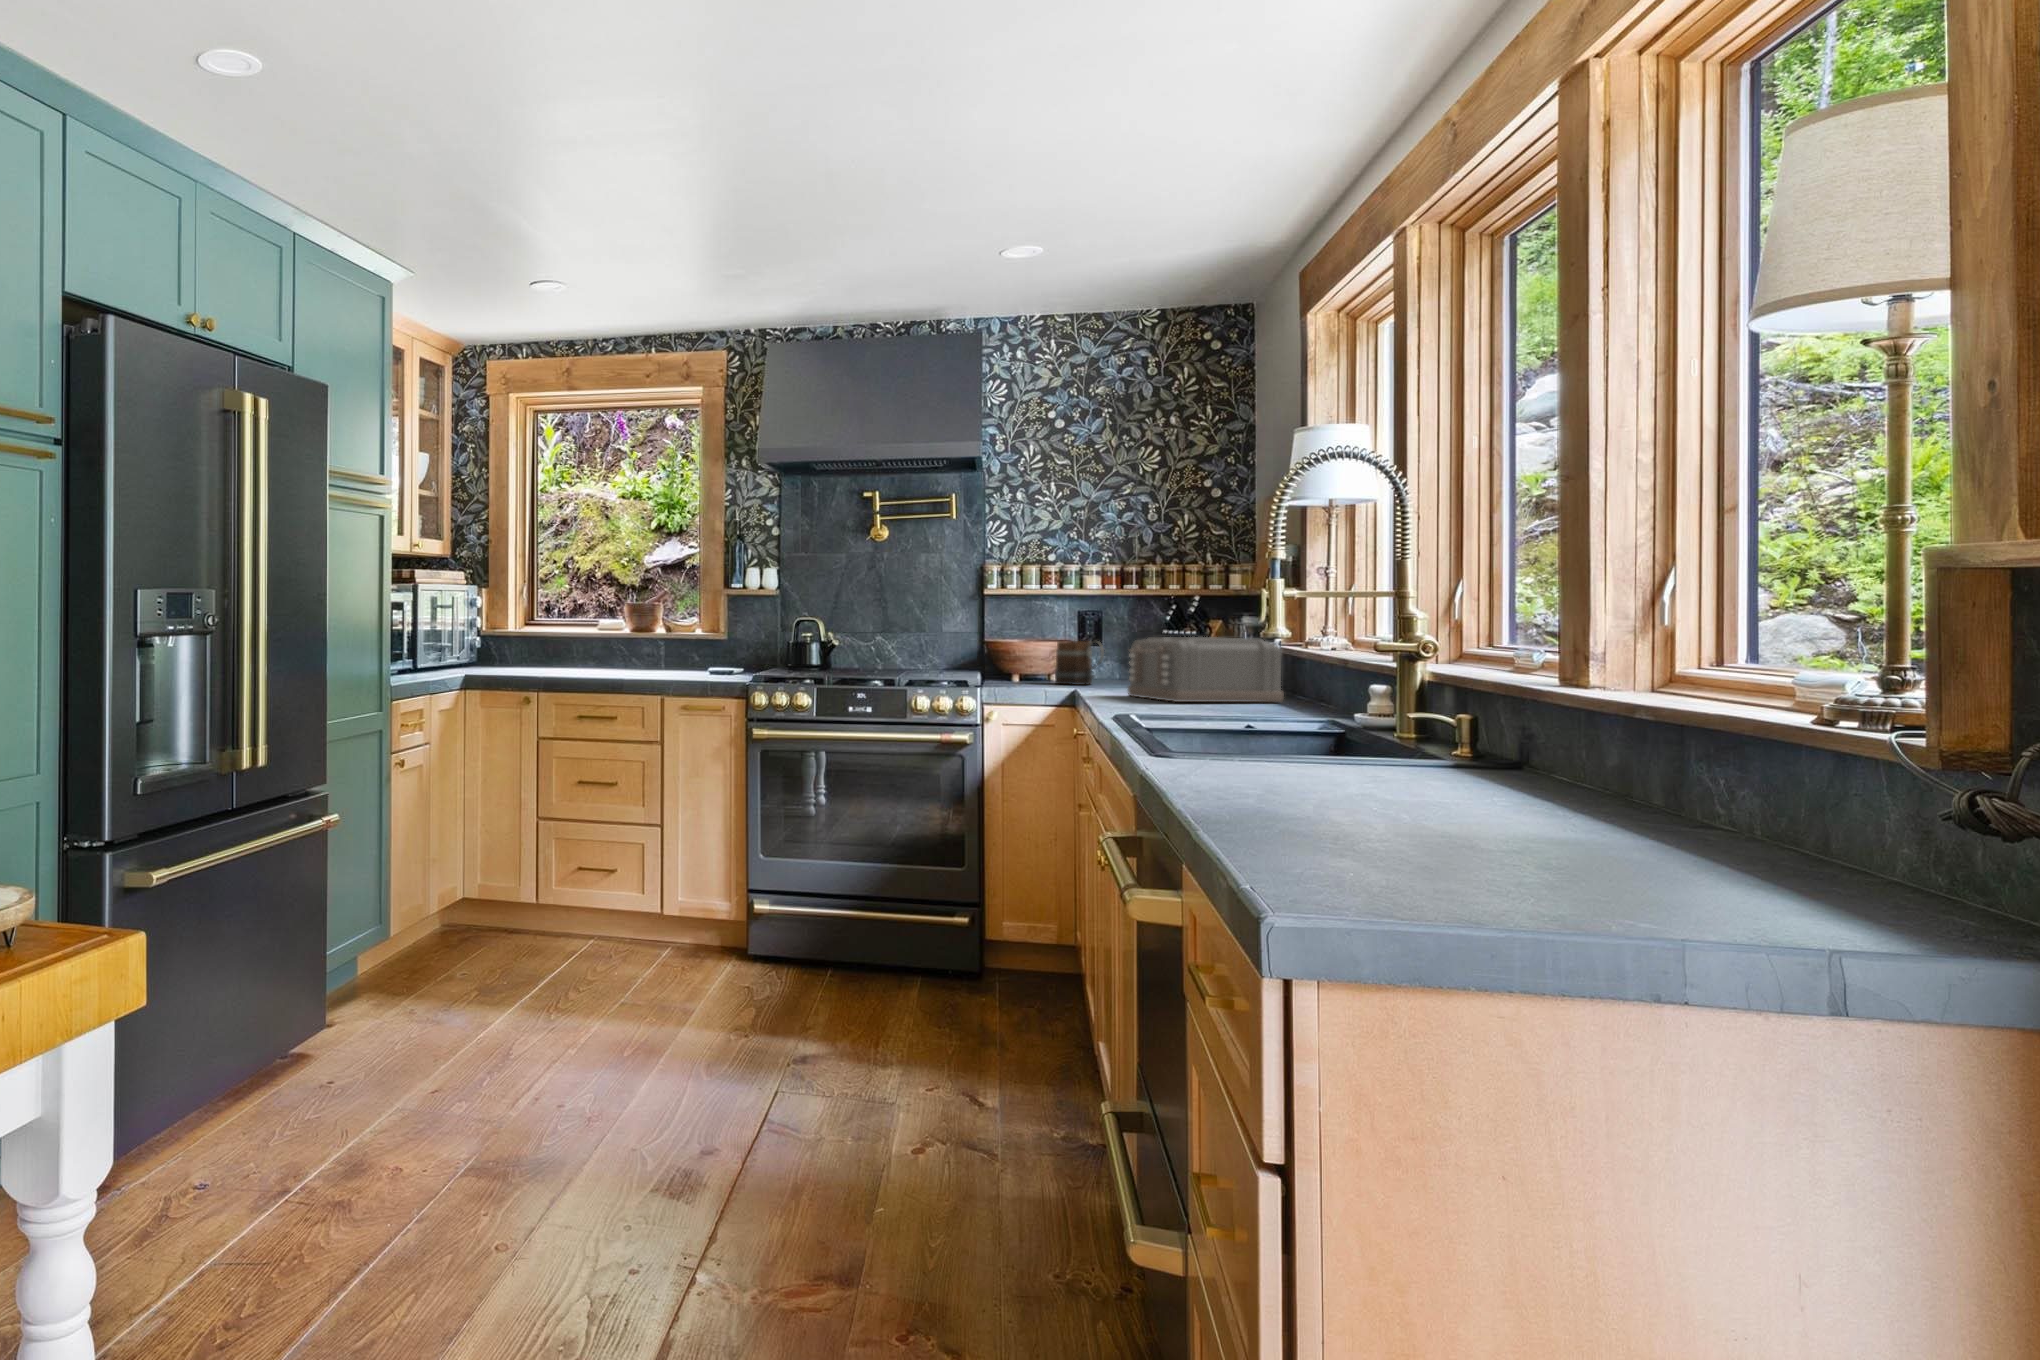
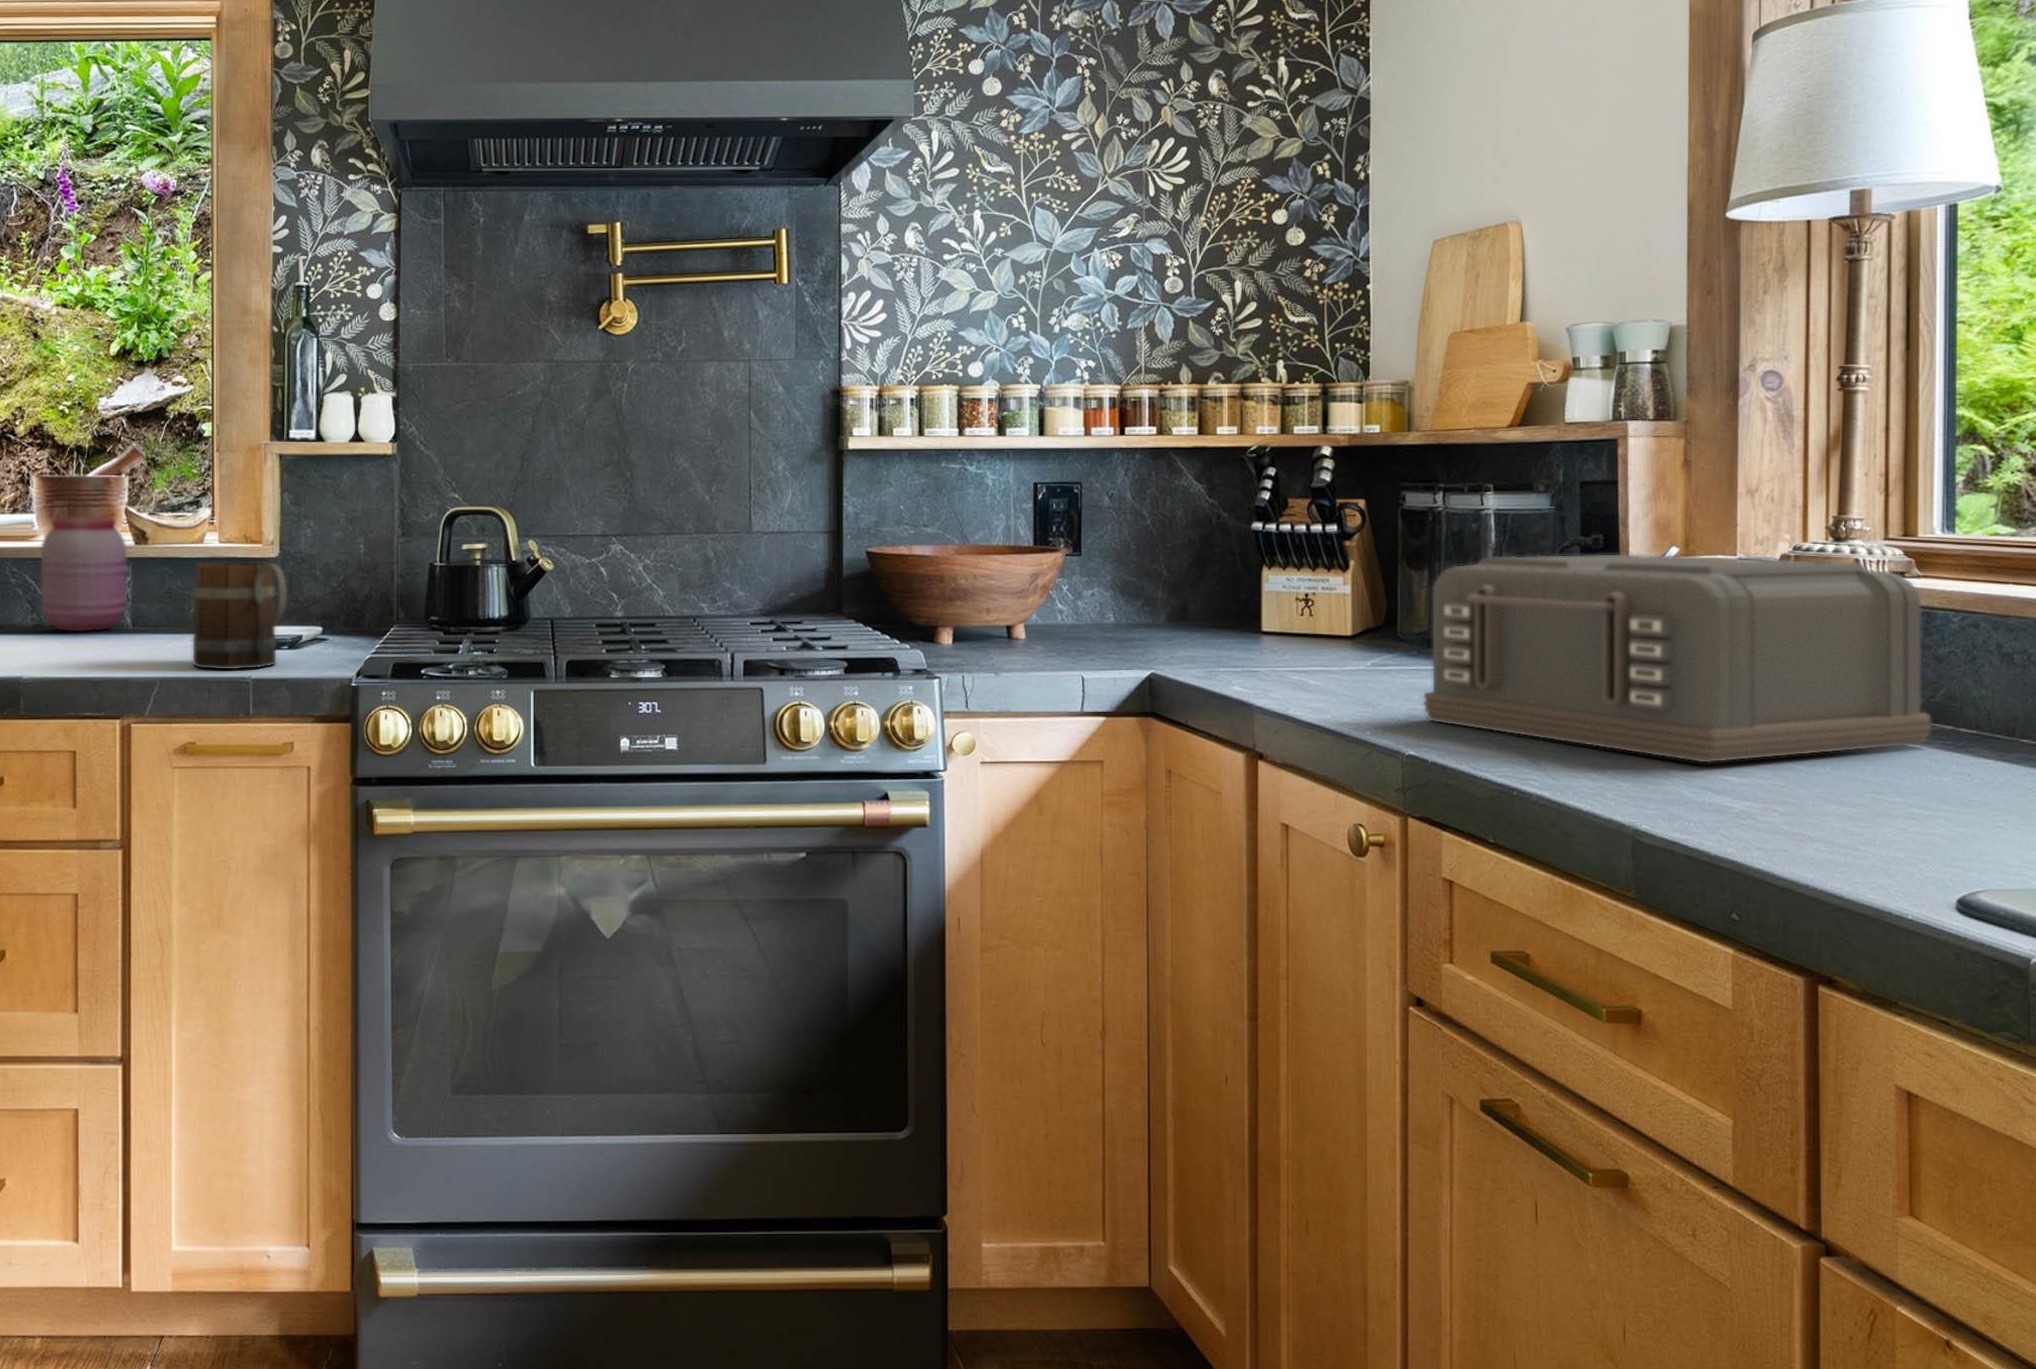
jar: none [625,621,660,669] -> present [41,518,126,631]
mug: present [1055,641,1104,685] -> present [193,563,287,669]

